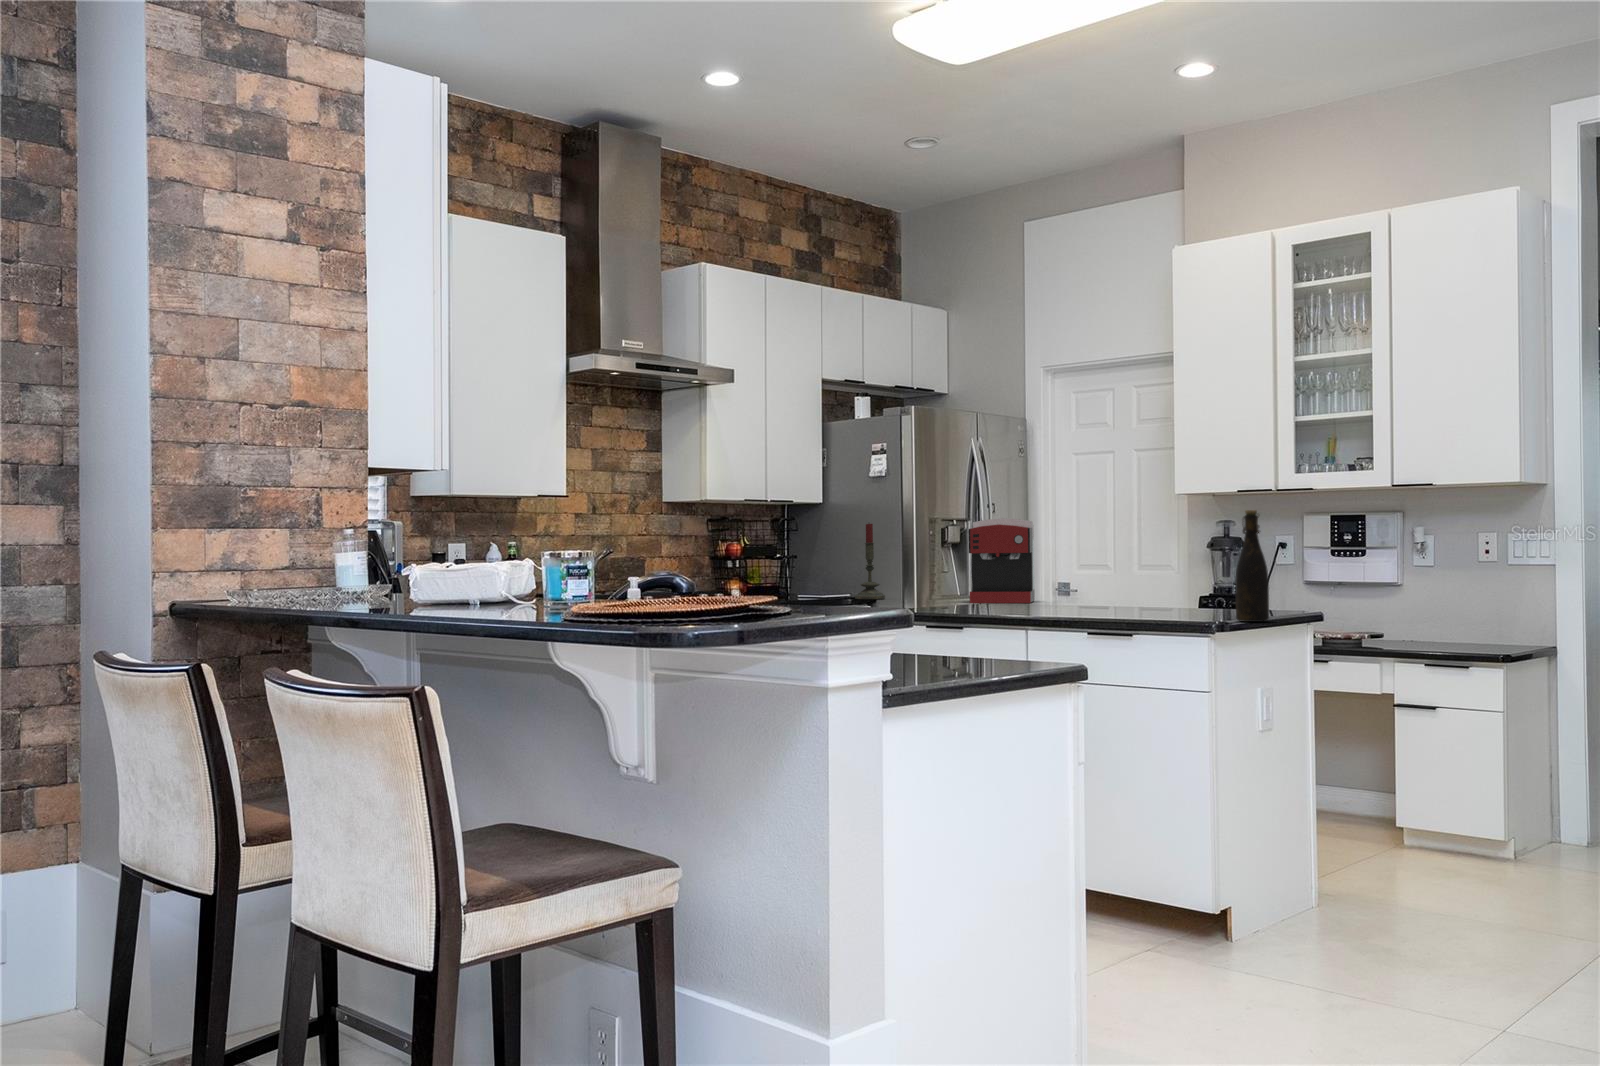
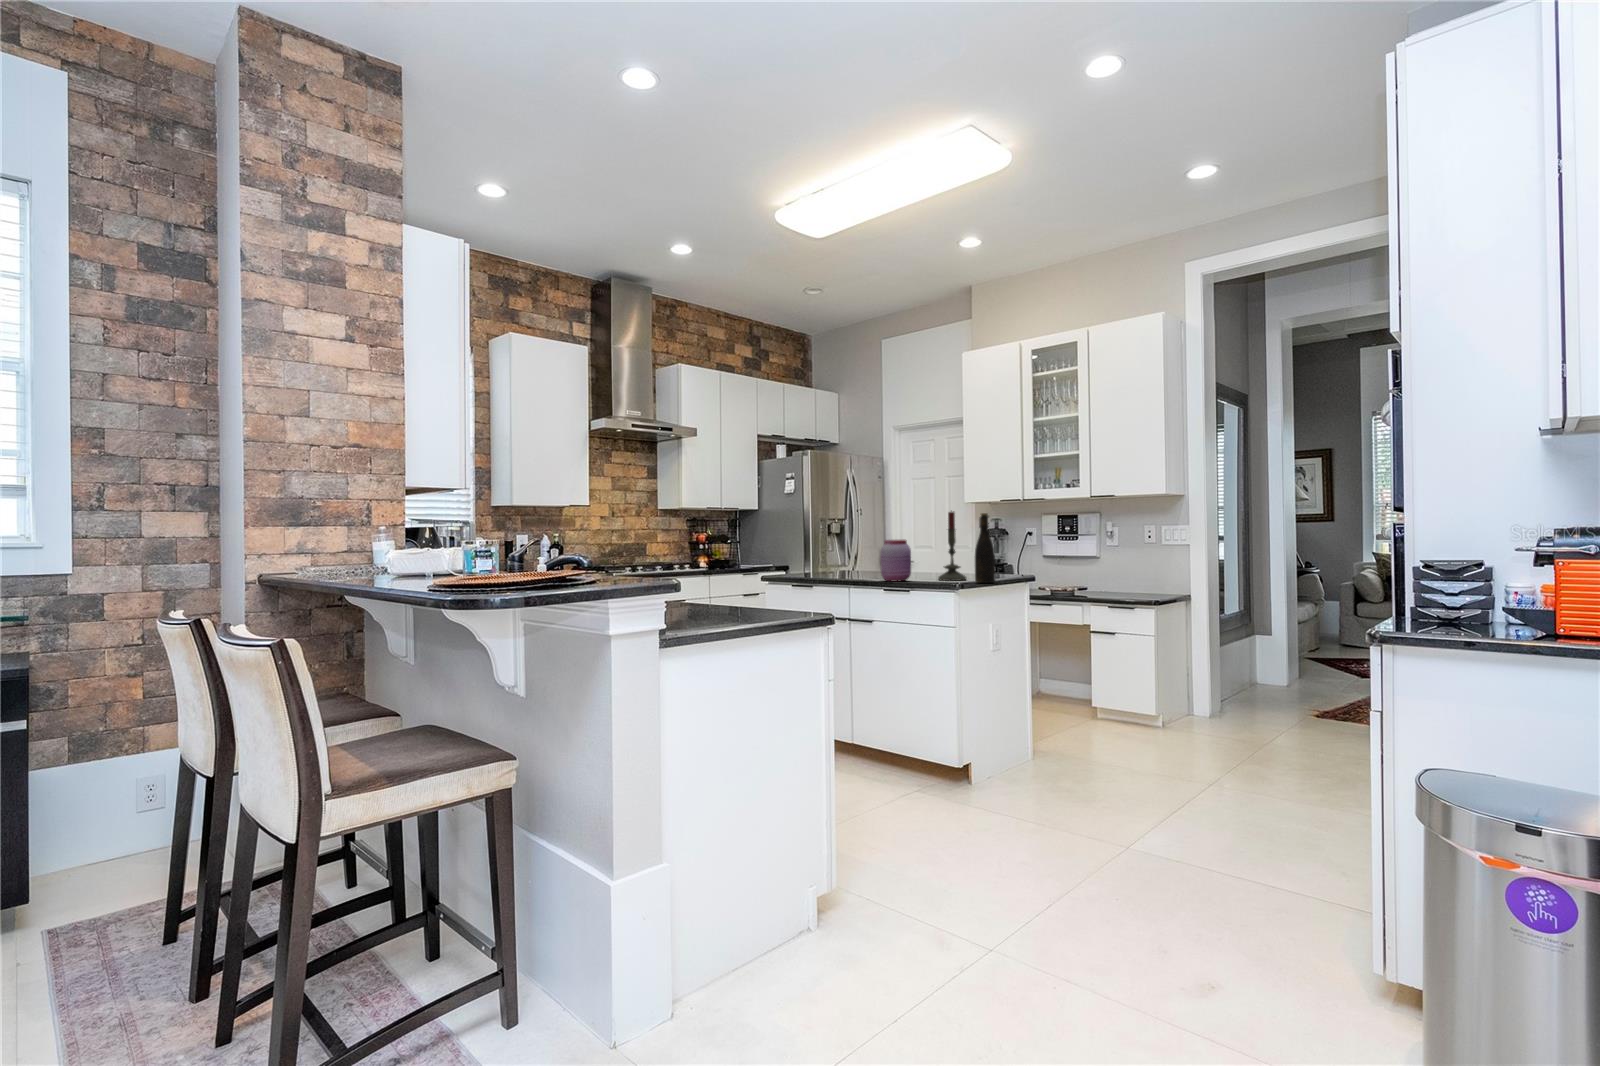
coffee maker: present [968,518,1035,603] -> none [836,519,879,571]
candle: present [855,524,885,599] -> present [938,511,966,581]
jar: none [1078,552,1128,619] -> present [880,540,911,581]

